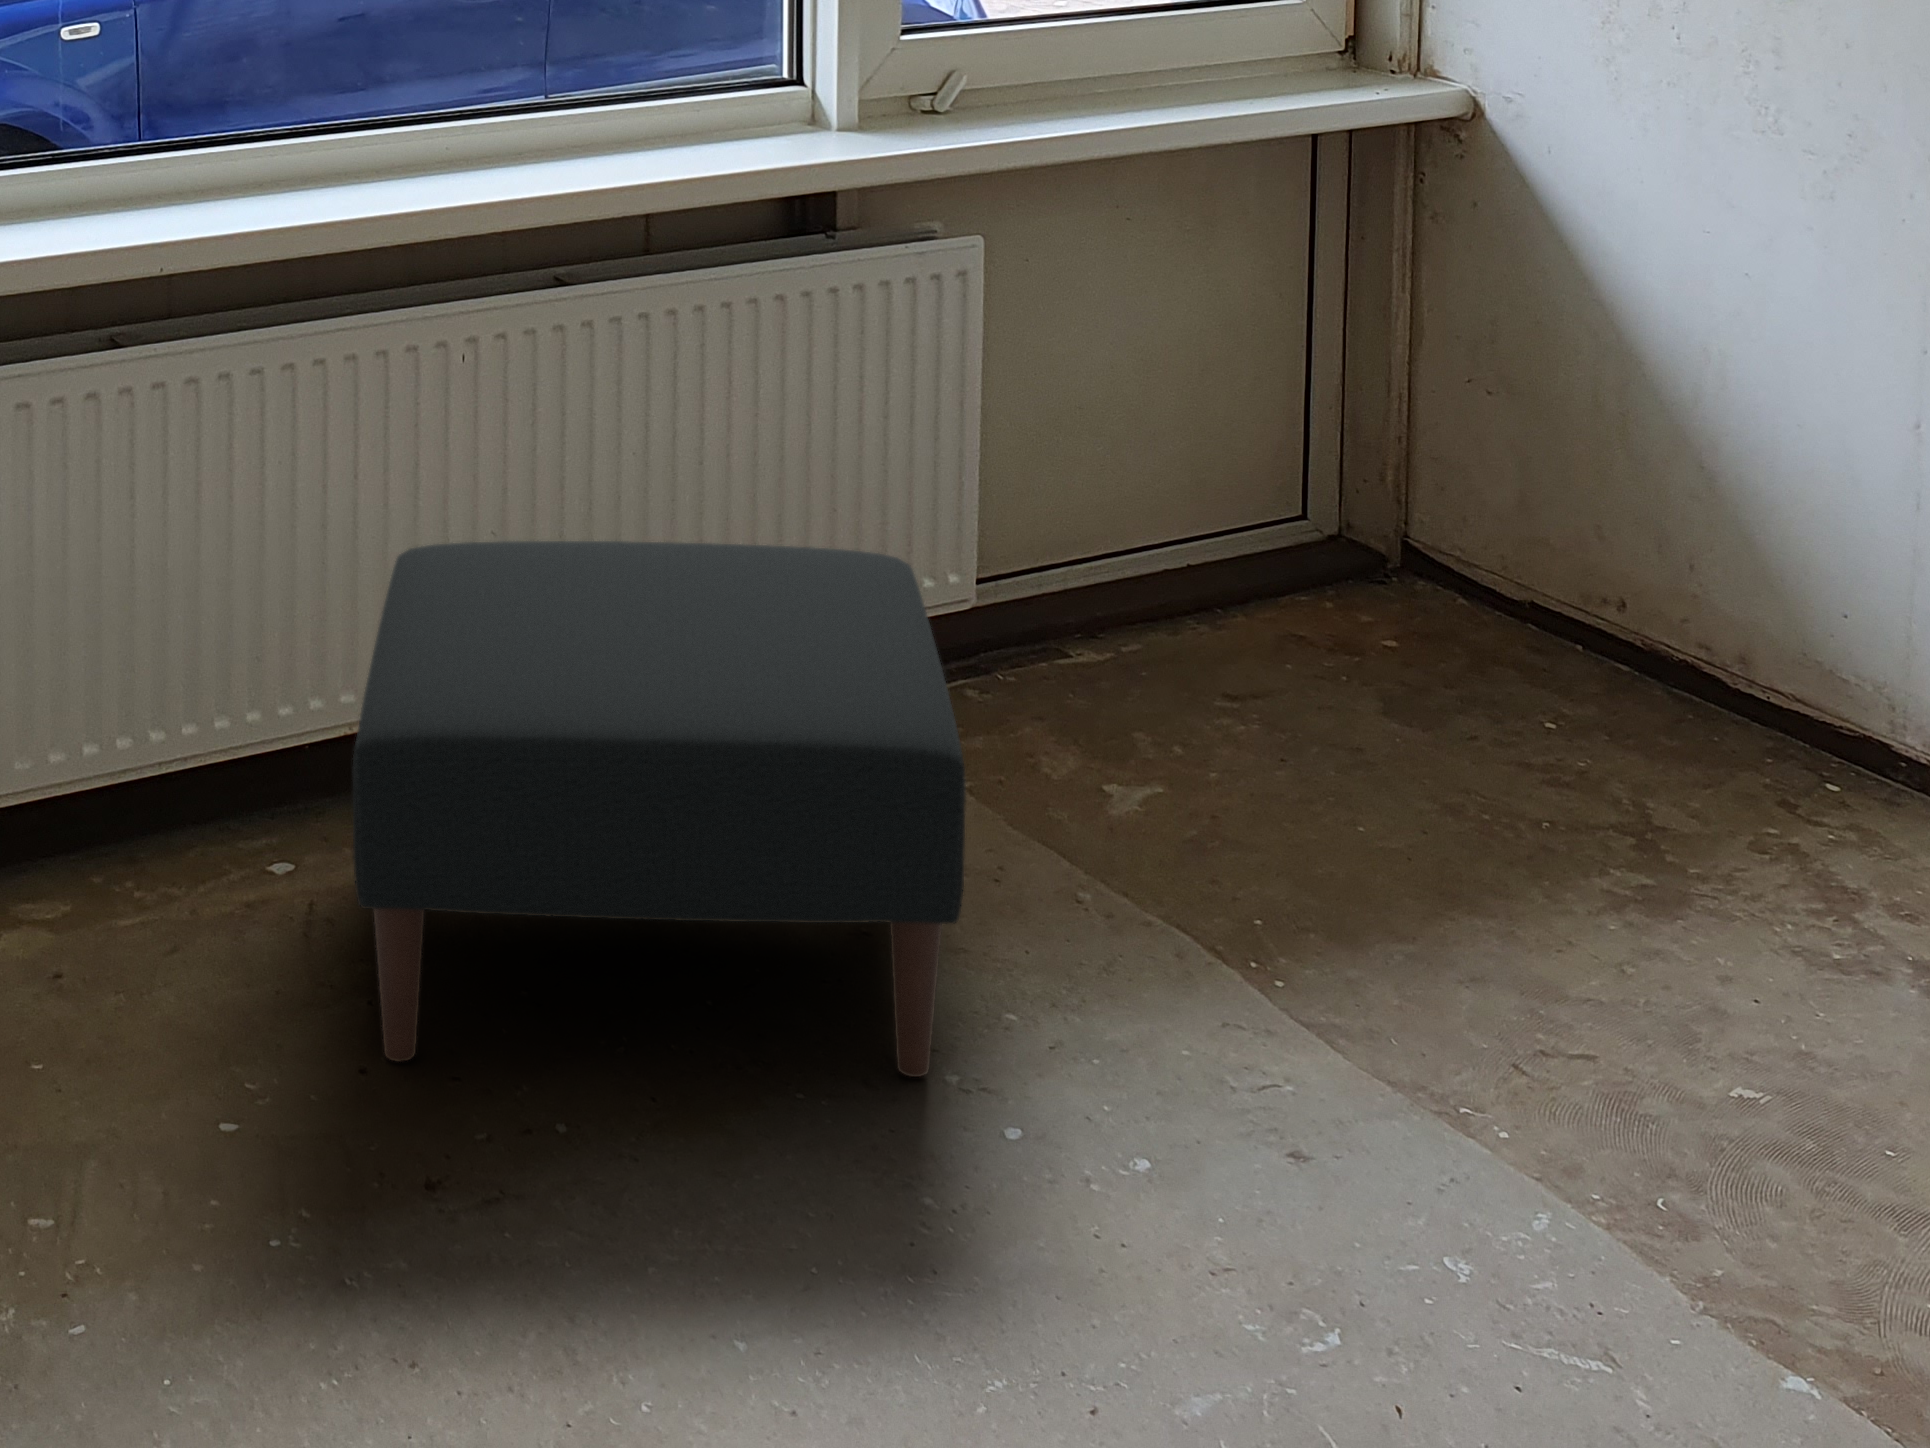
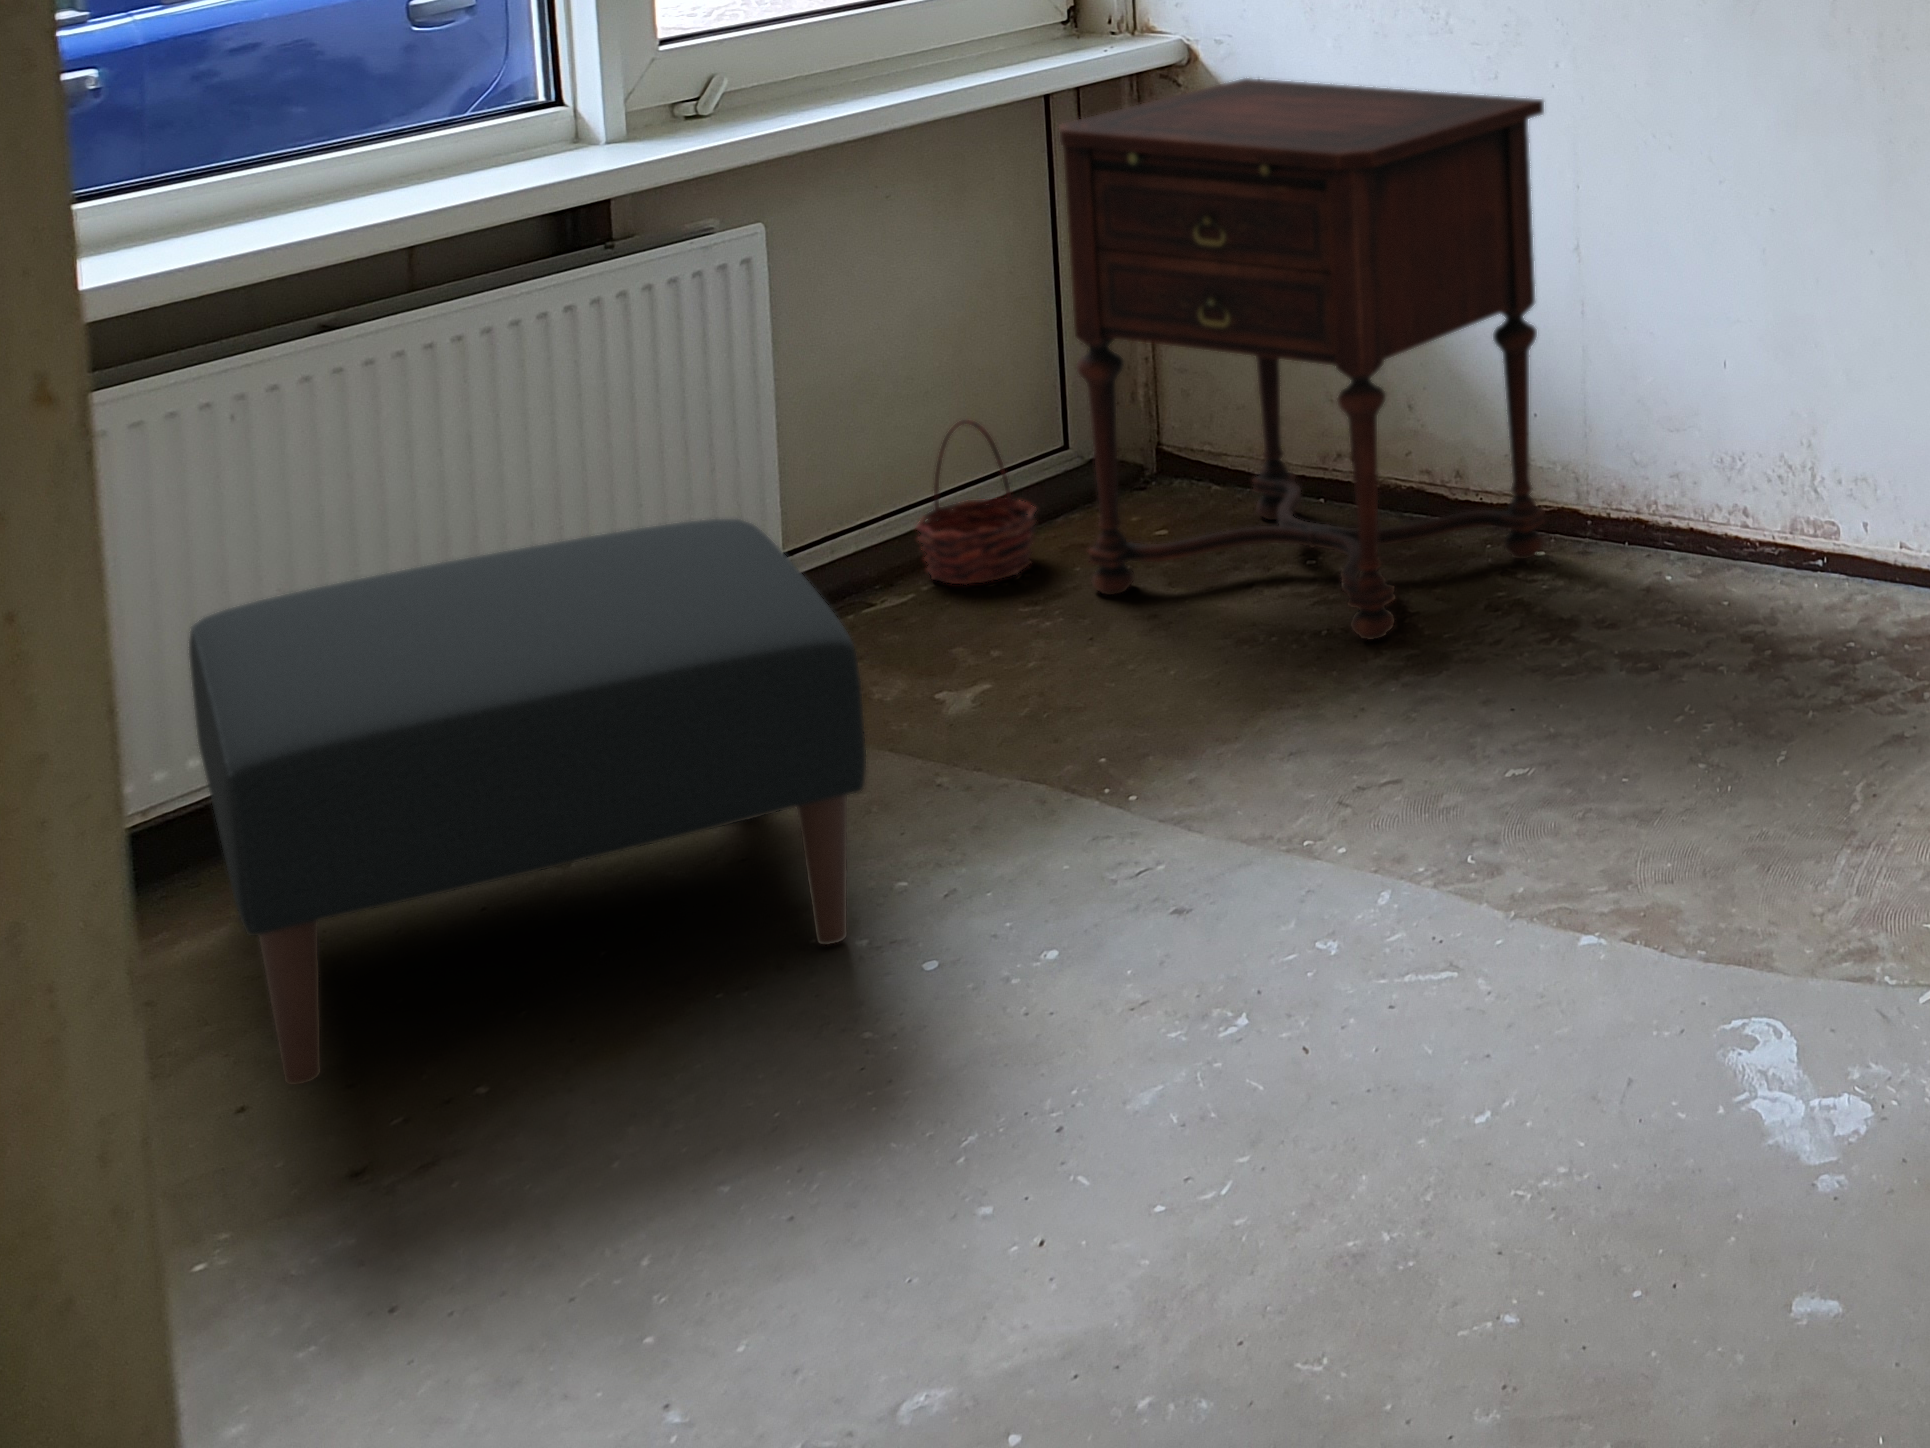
side table: none [1288,142,1911,854] -> present [1059,78,1544,639]
basket: none [1113,469,1244,650] -> present [916,420,1036,584]

